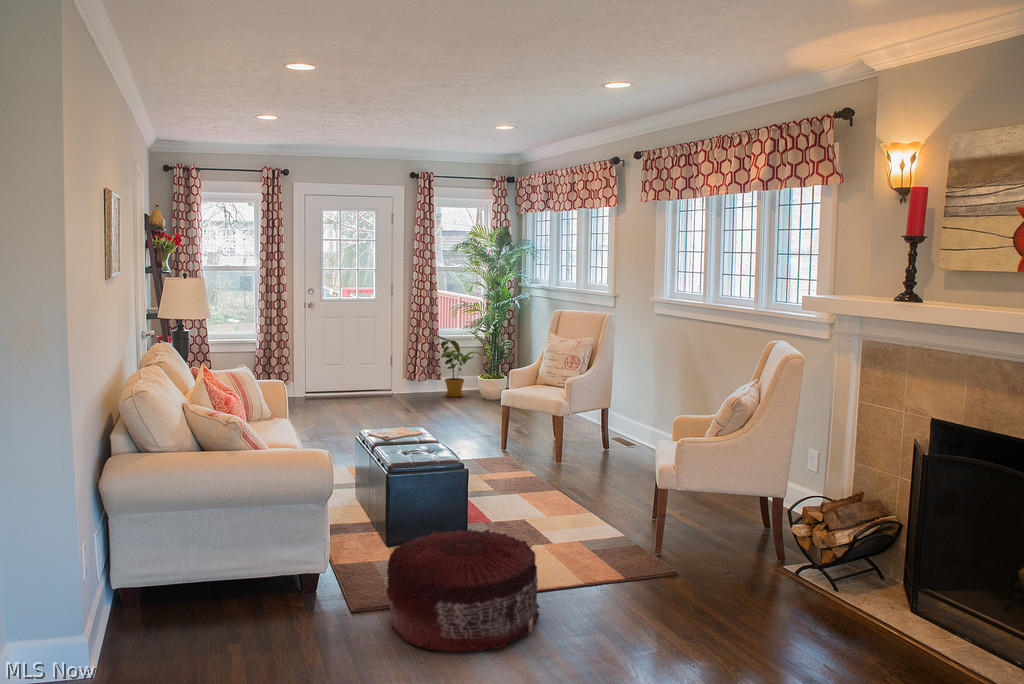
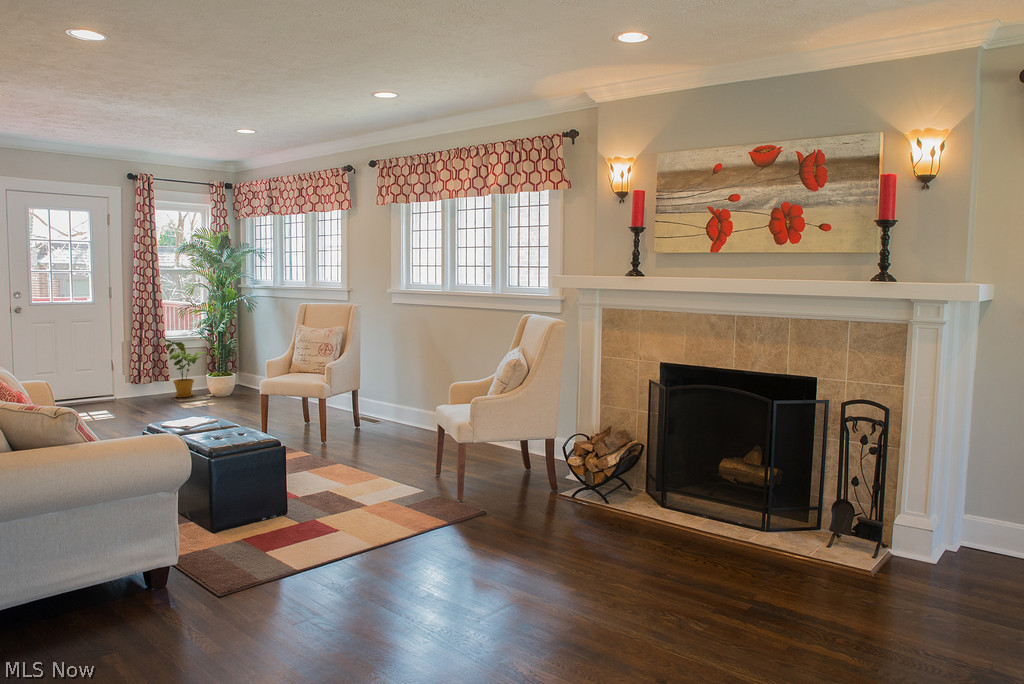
pouf: present [387,529,539,652] -> none [259,495,403,610]

